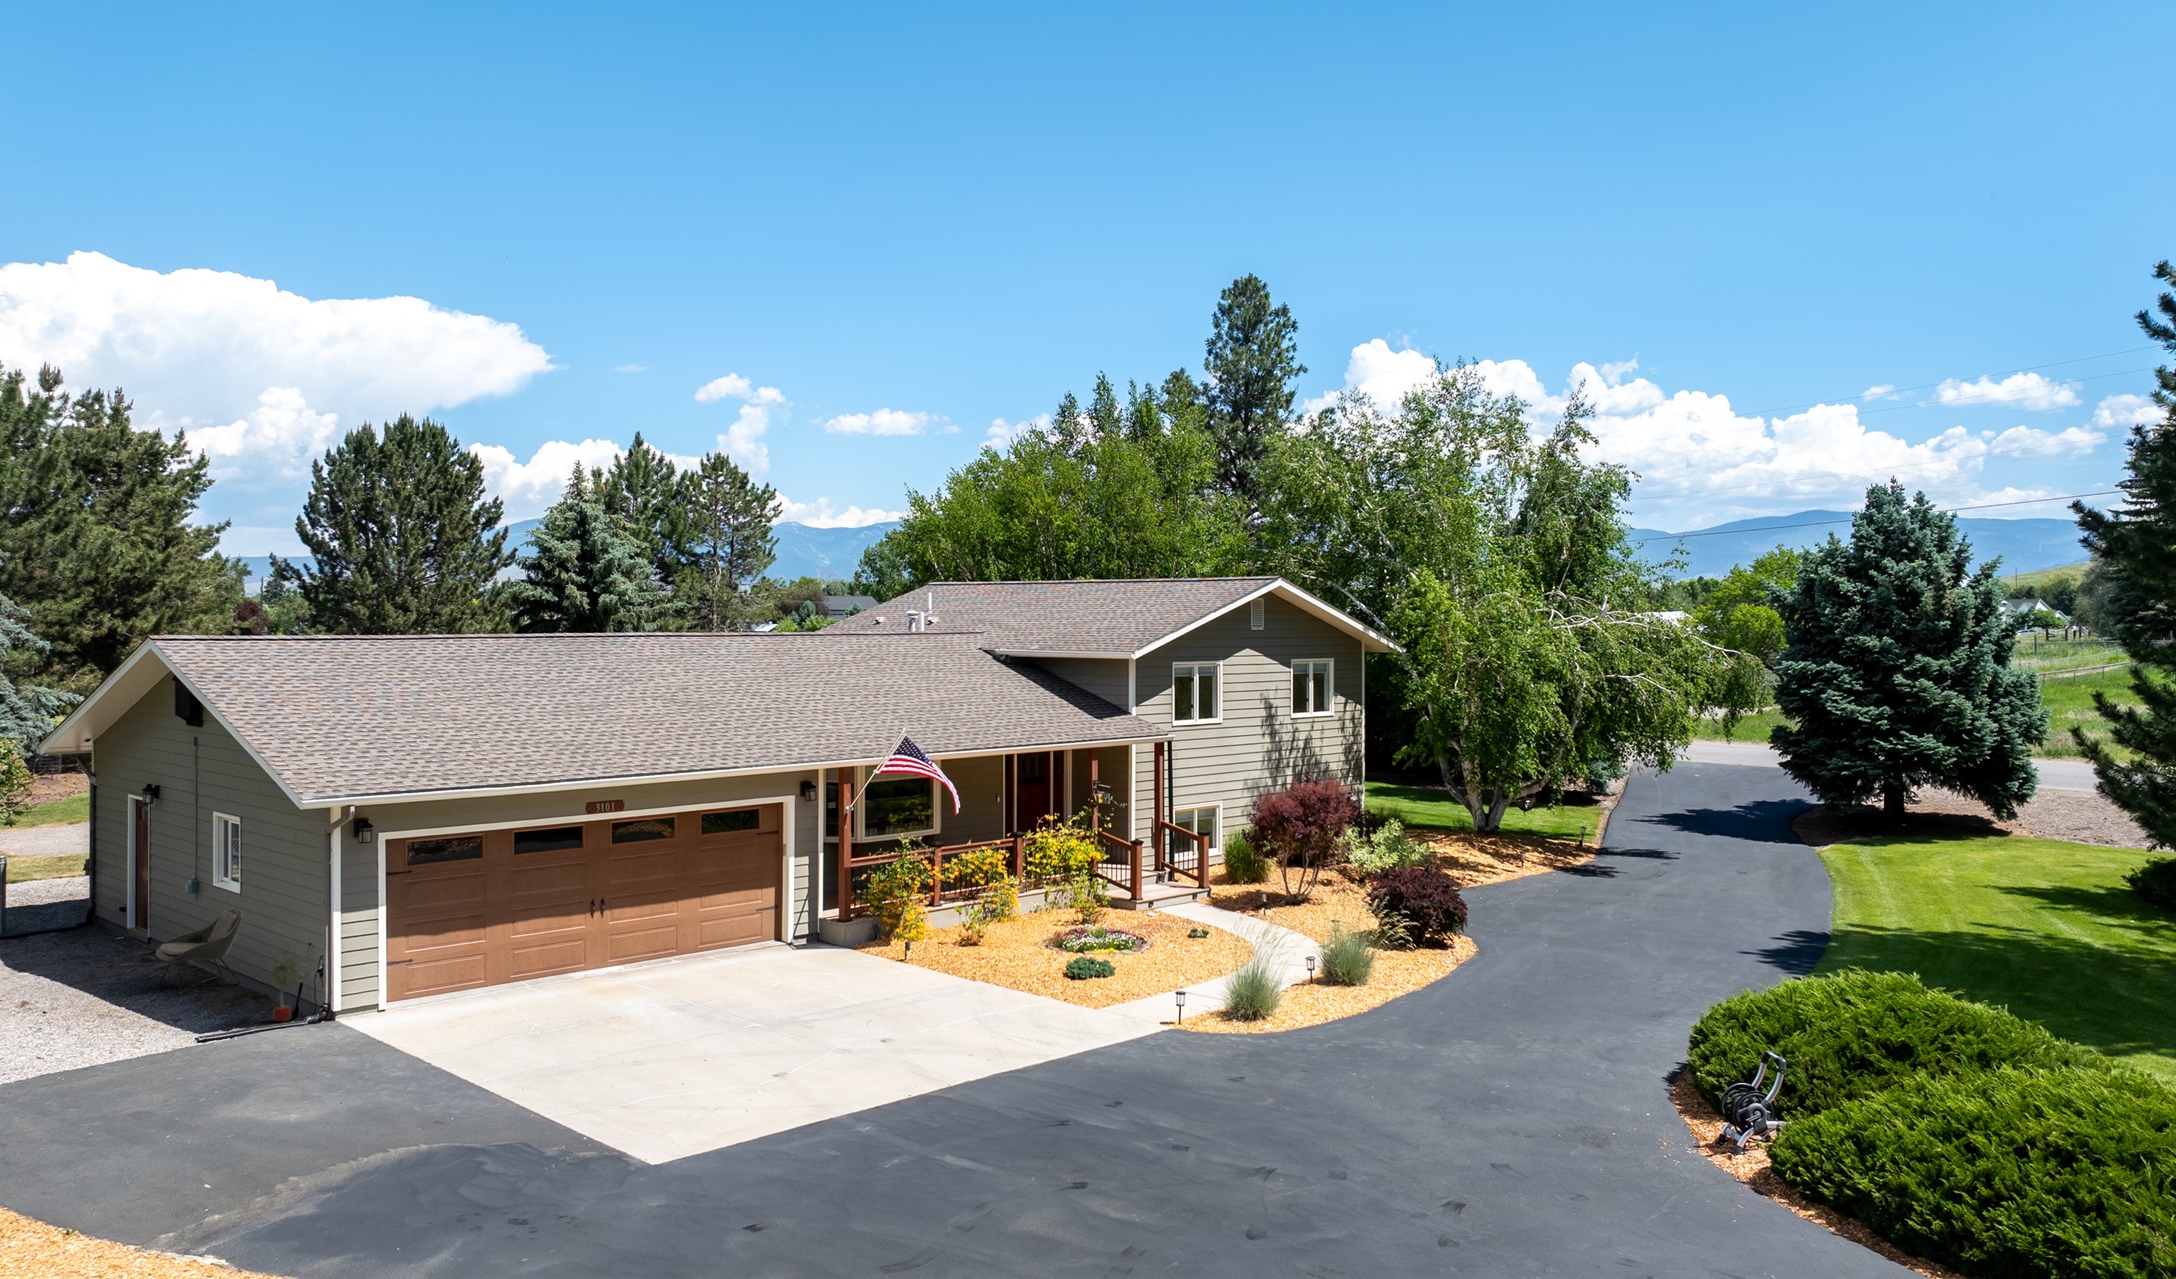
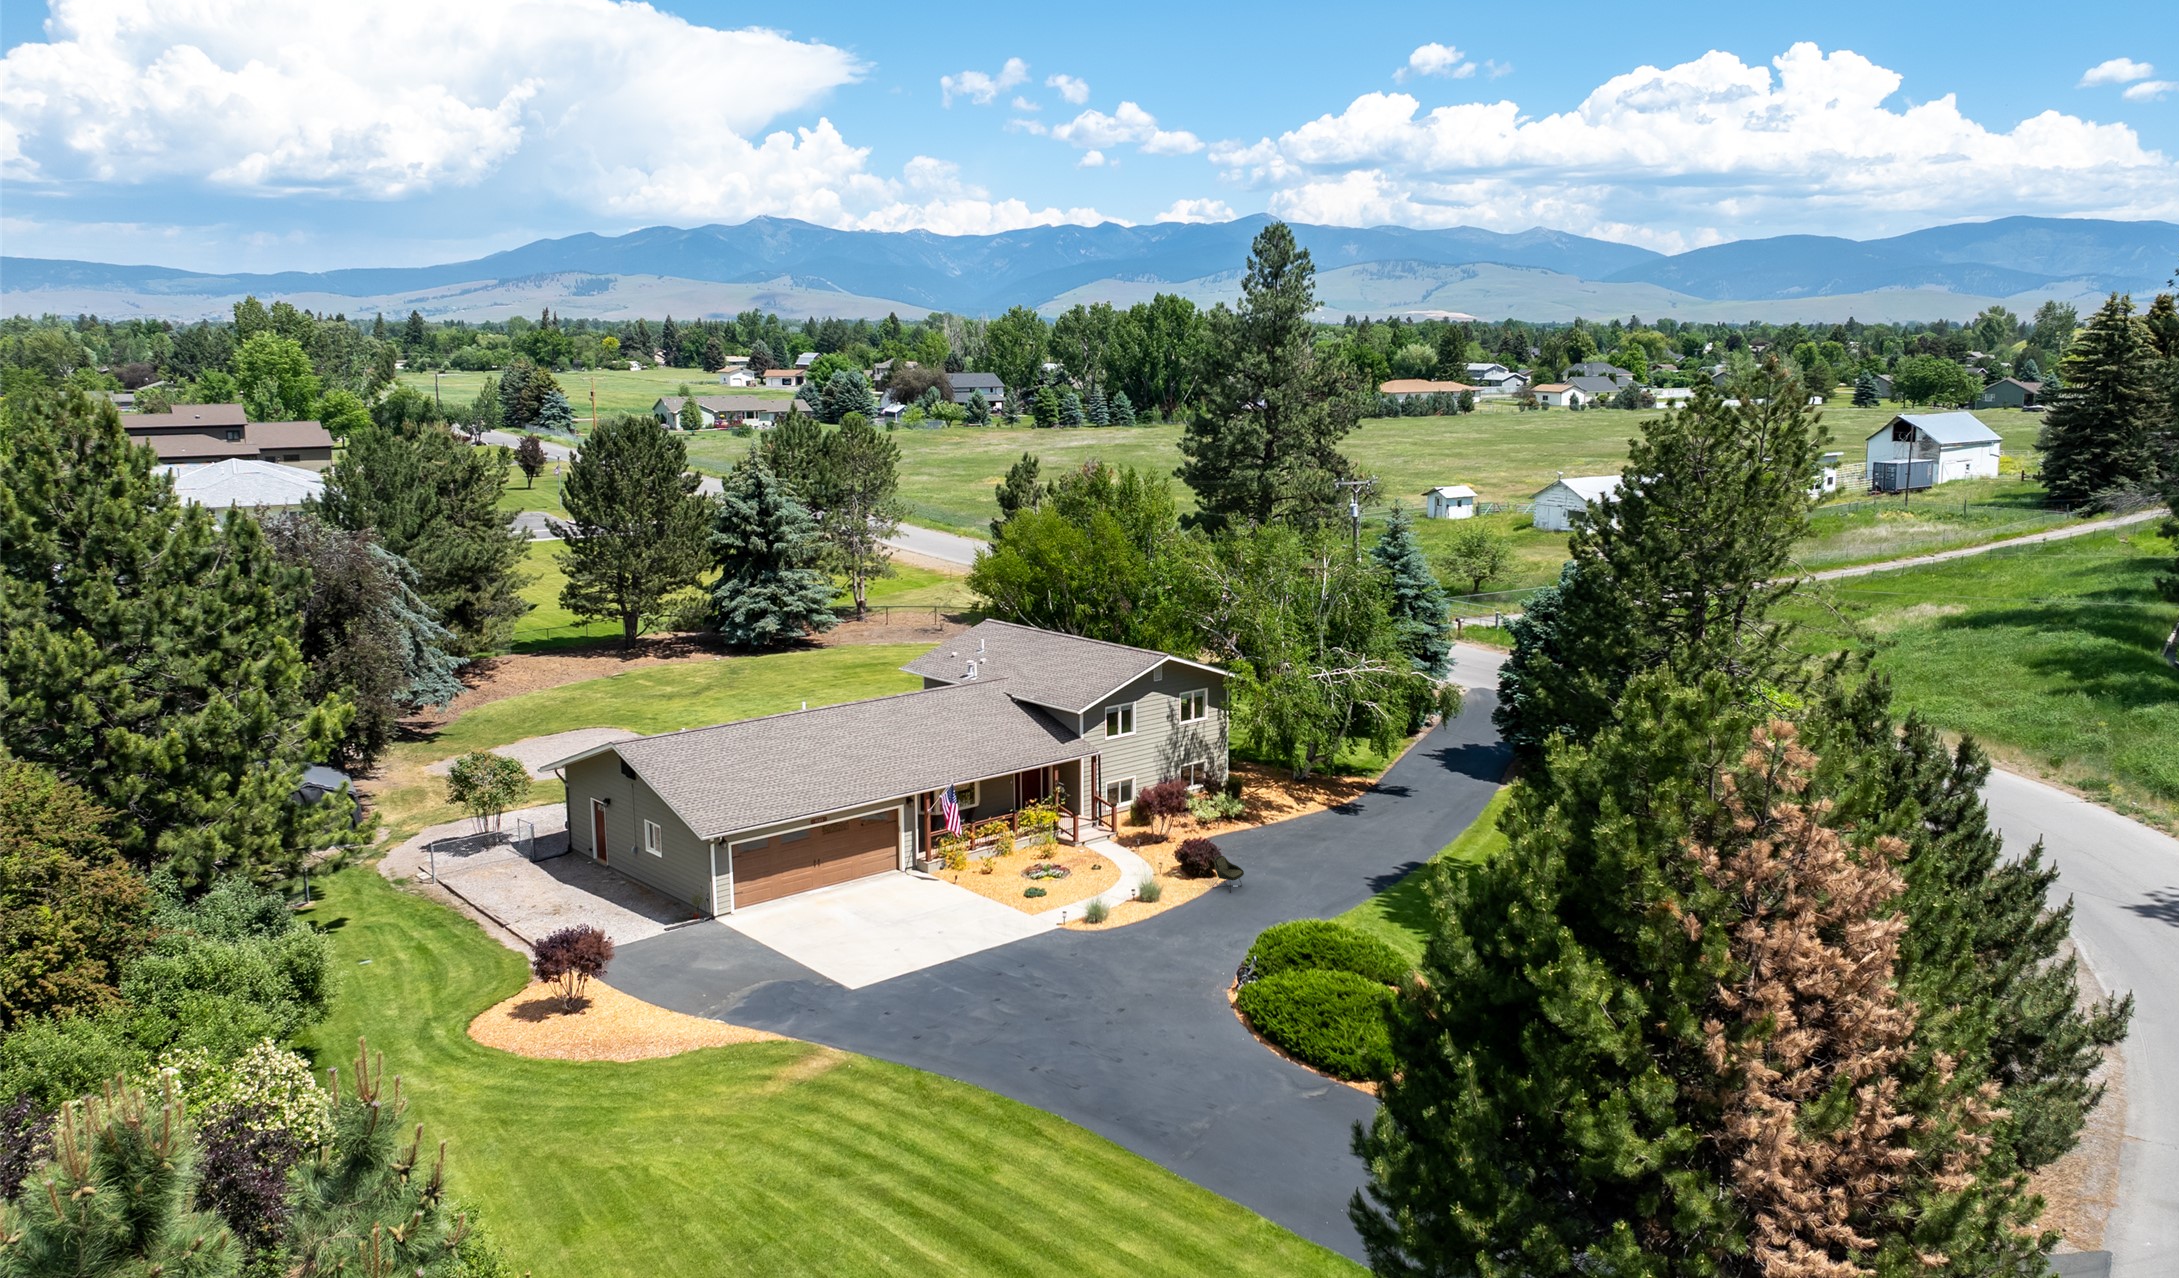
lounge chair: present [156,908,243,996] -> present [1212,856,1244,893]

